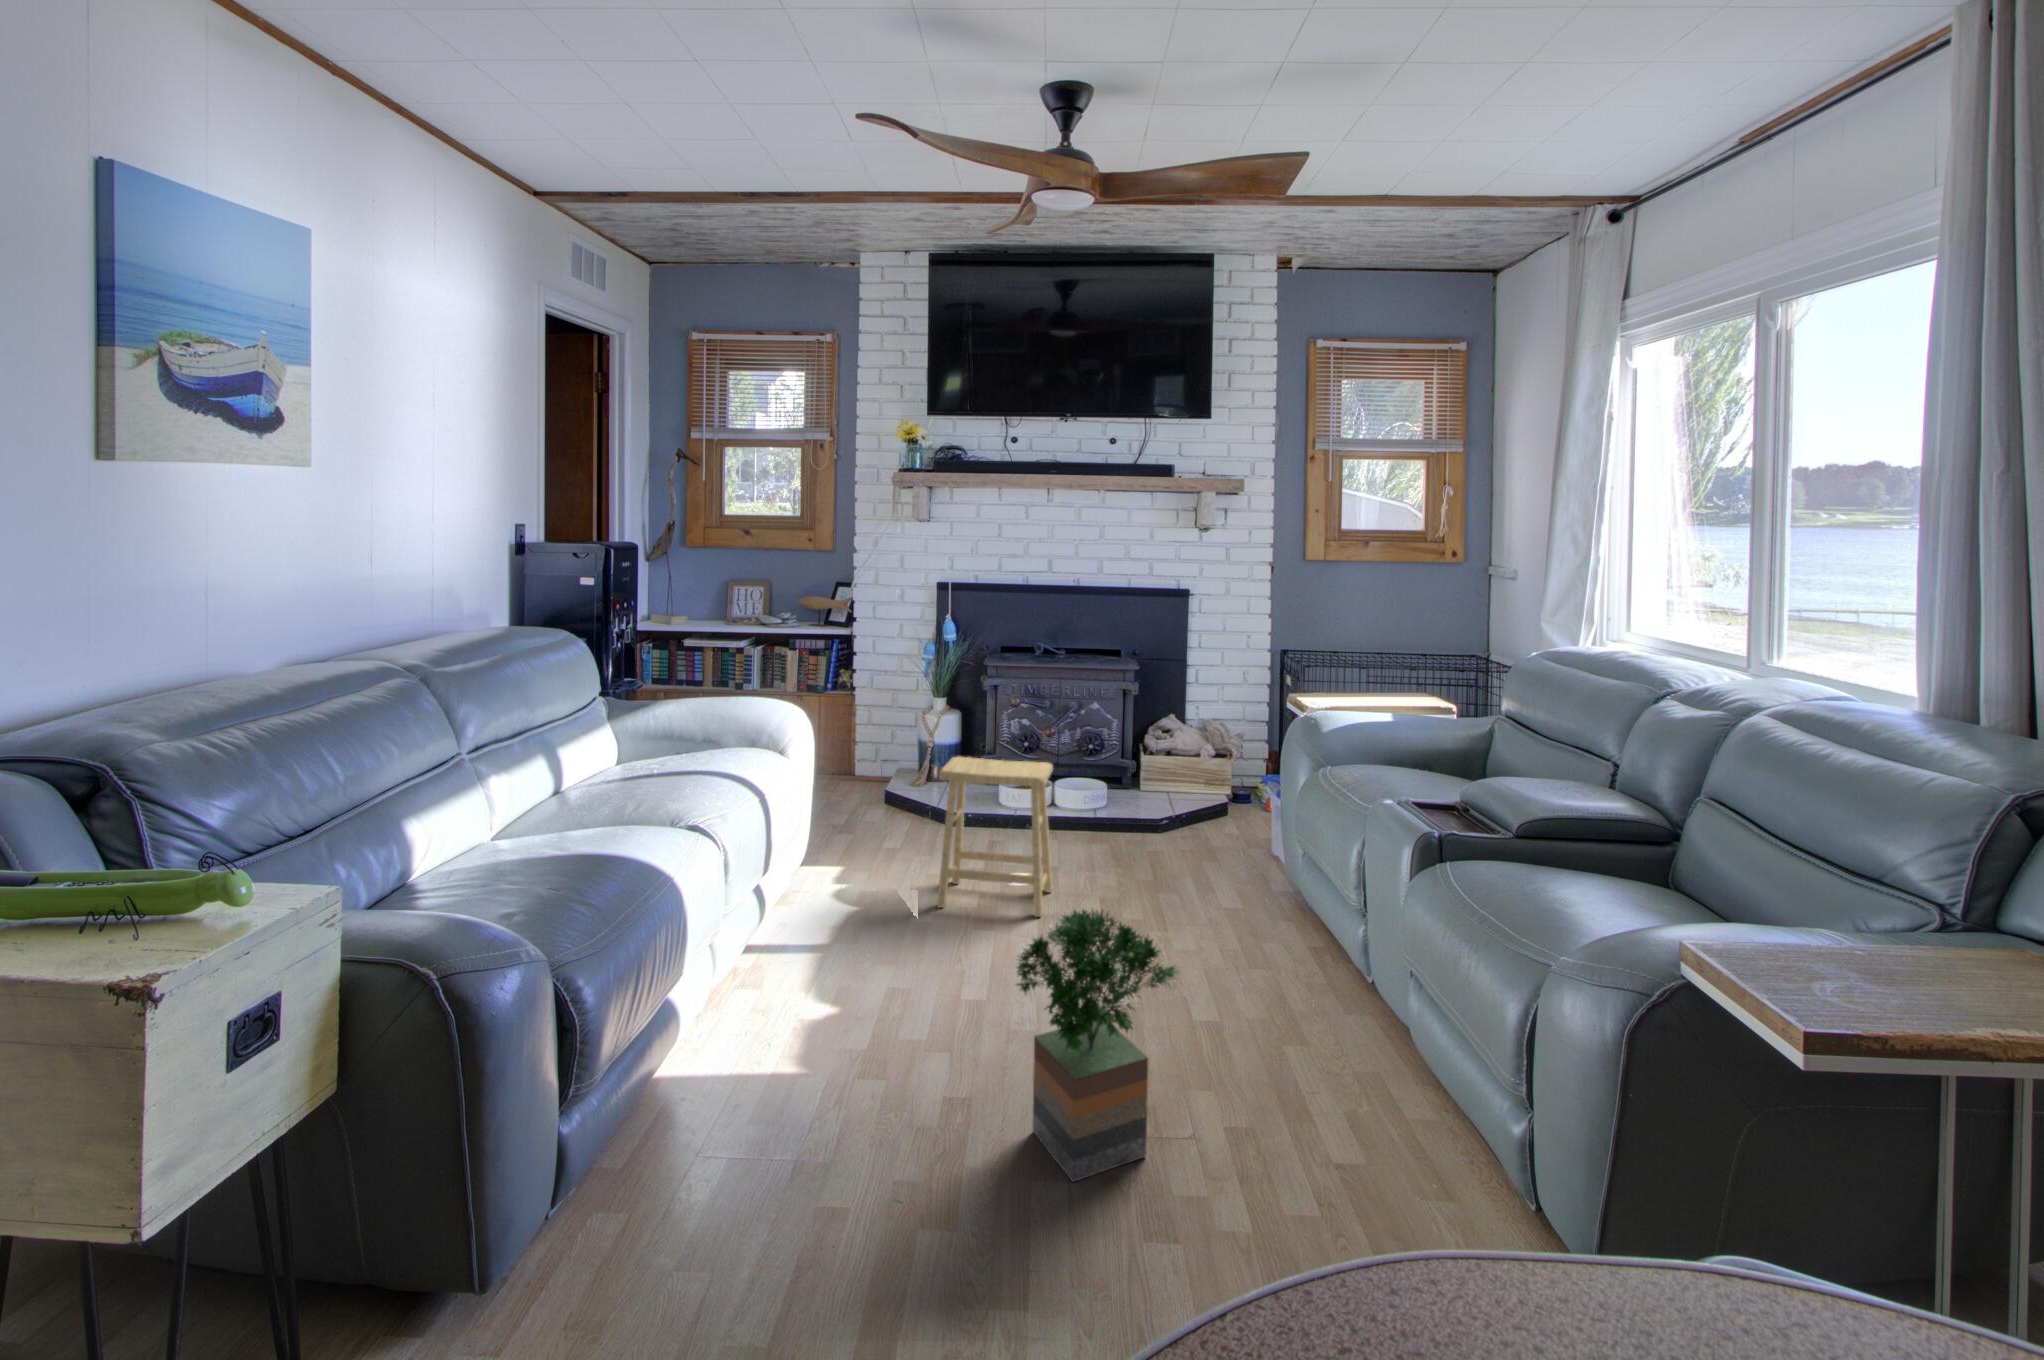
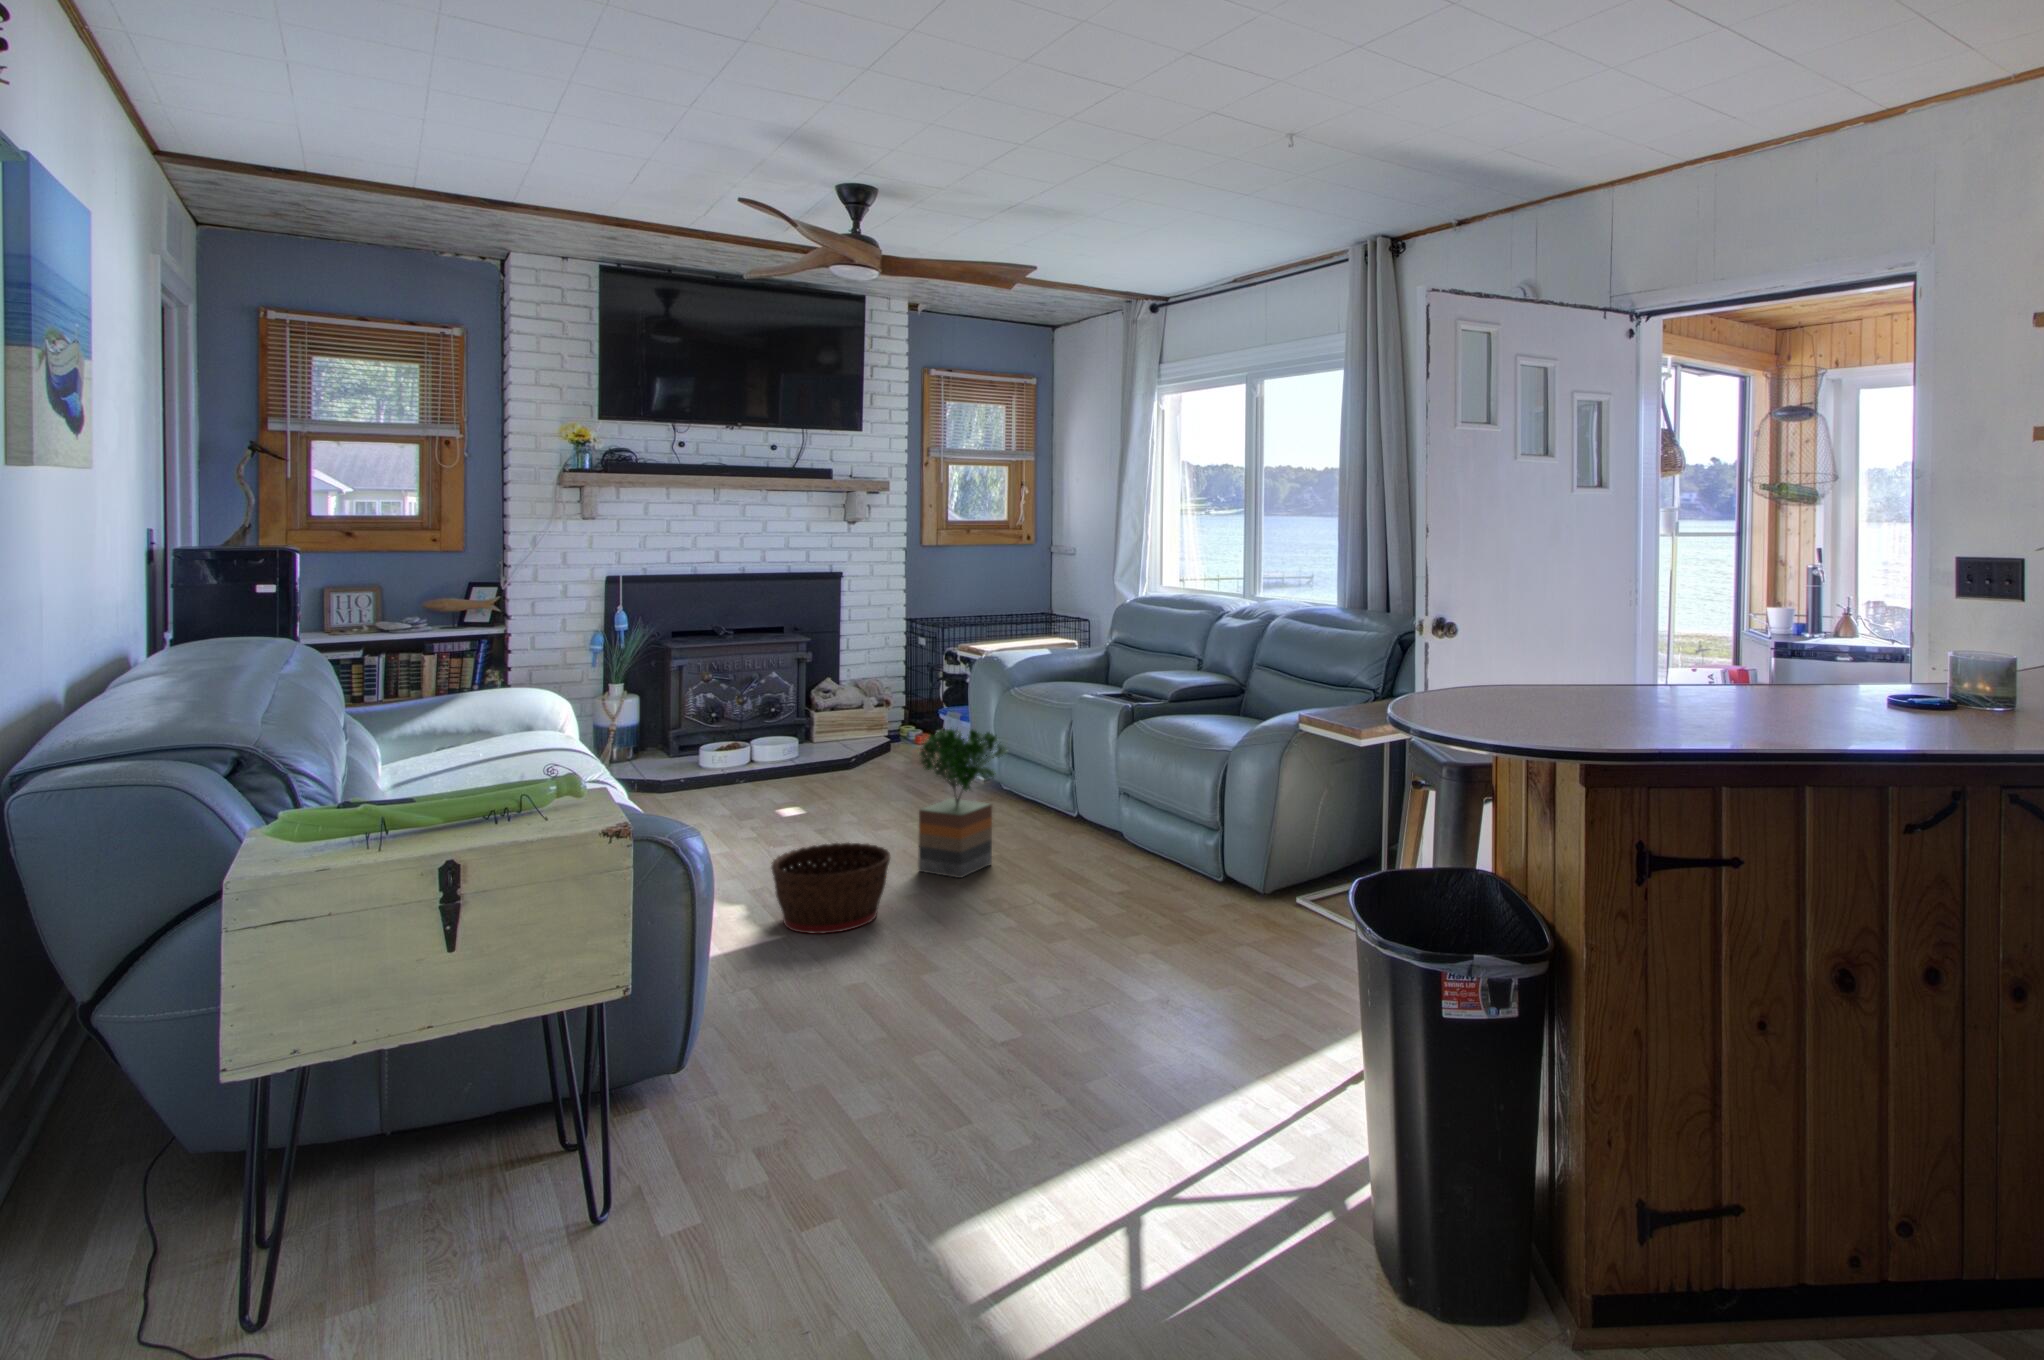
footstool: present [937,757,1053,917] -> none [720,694,817,817]
basket: none [724,1077,910,1278] -> present [771,843,890,934]

